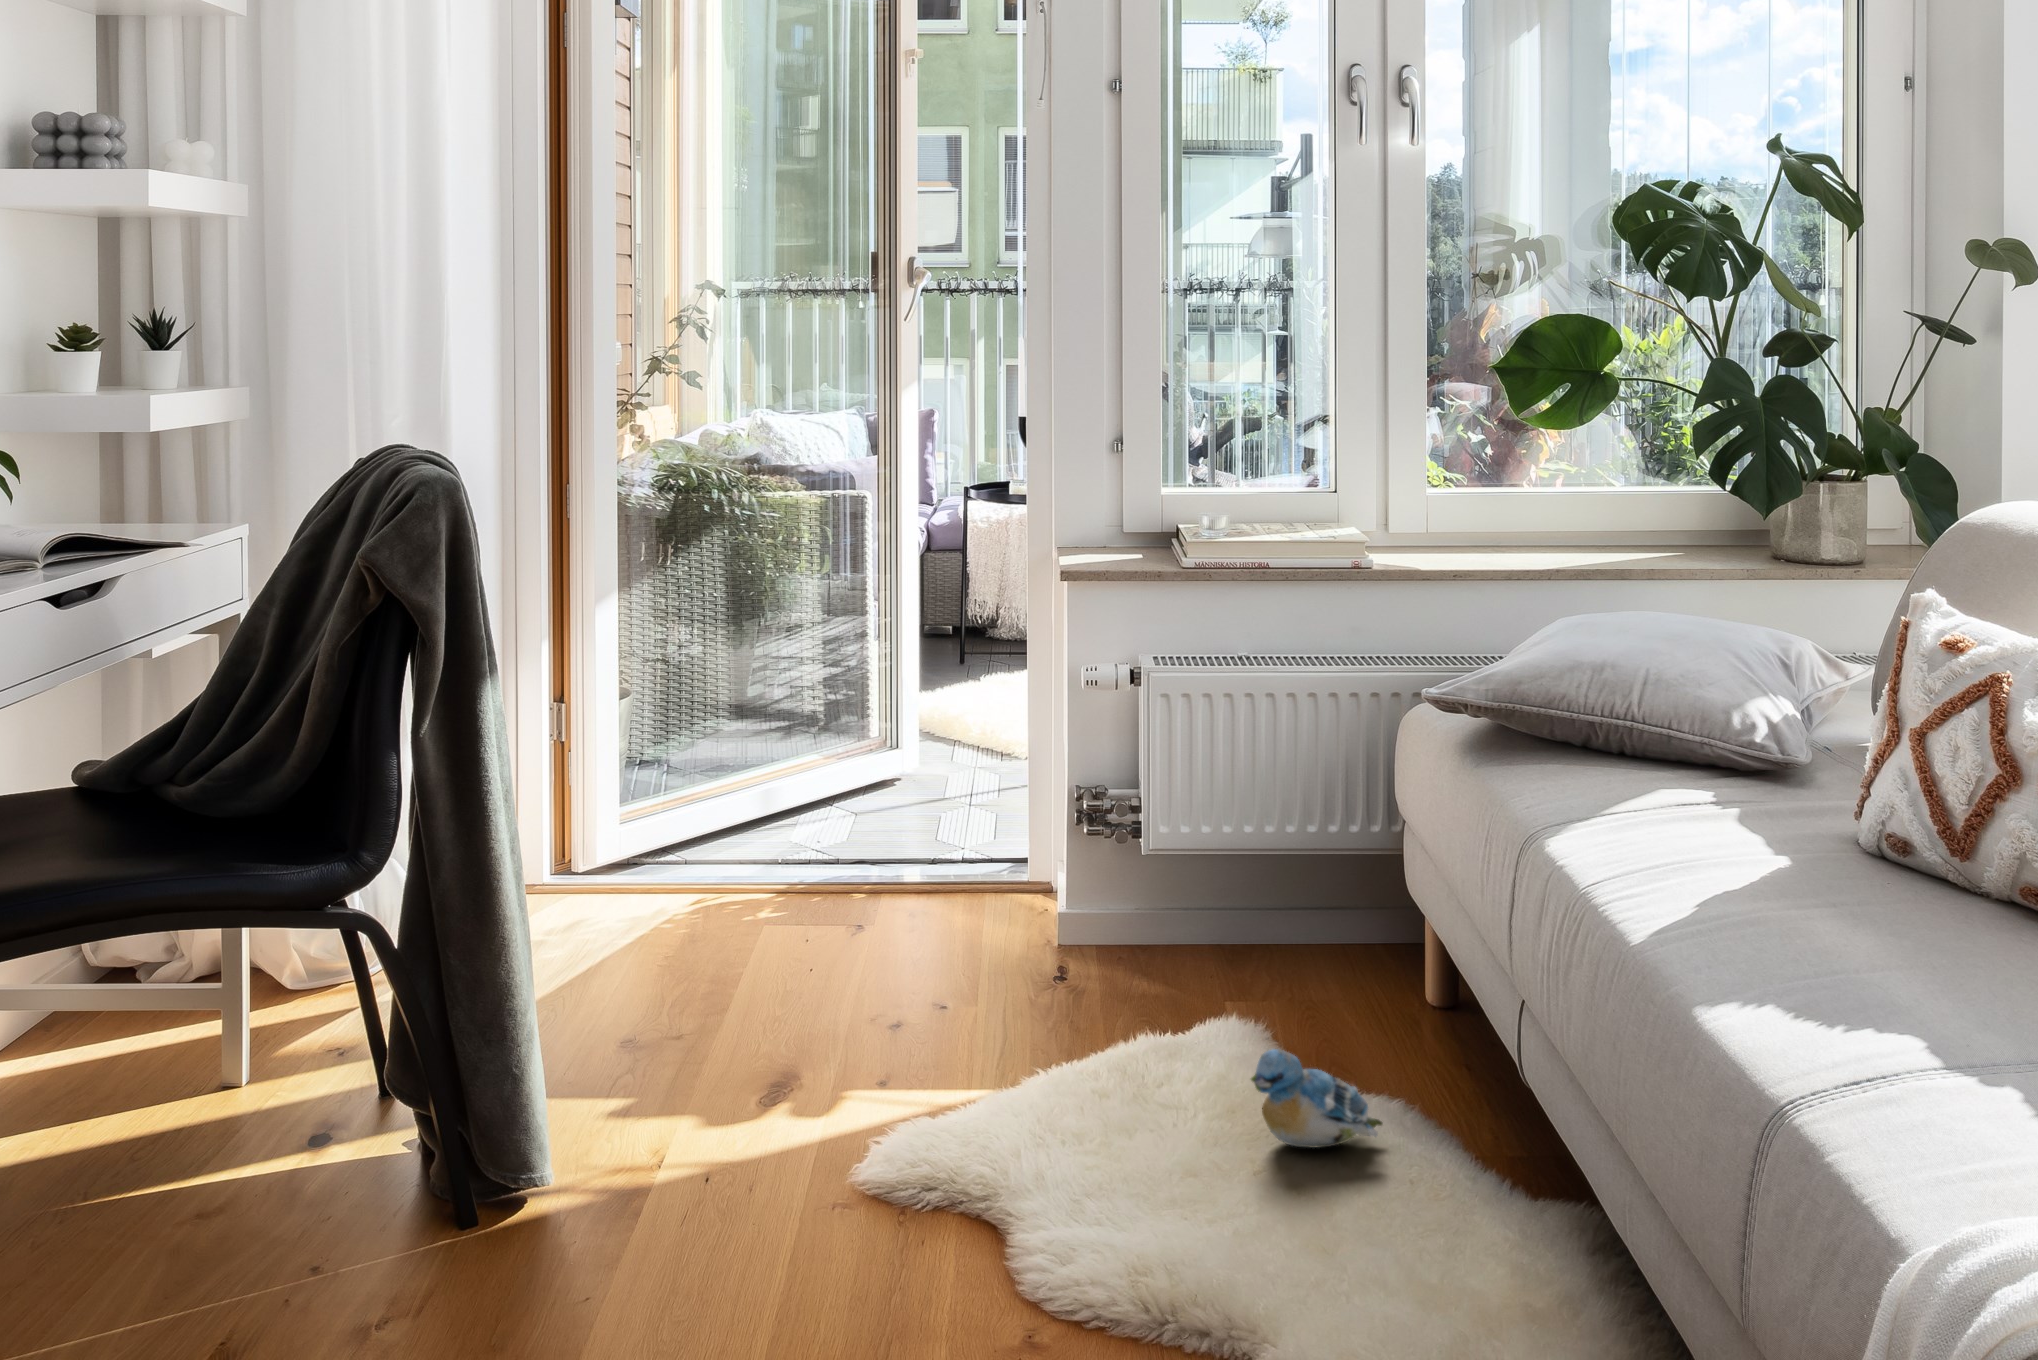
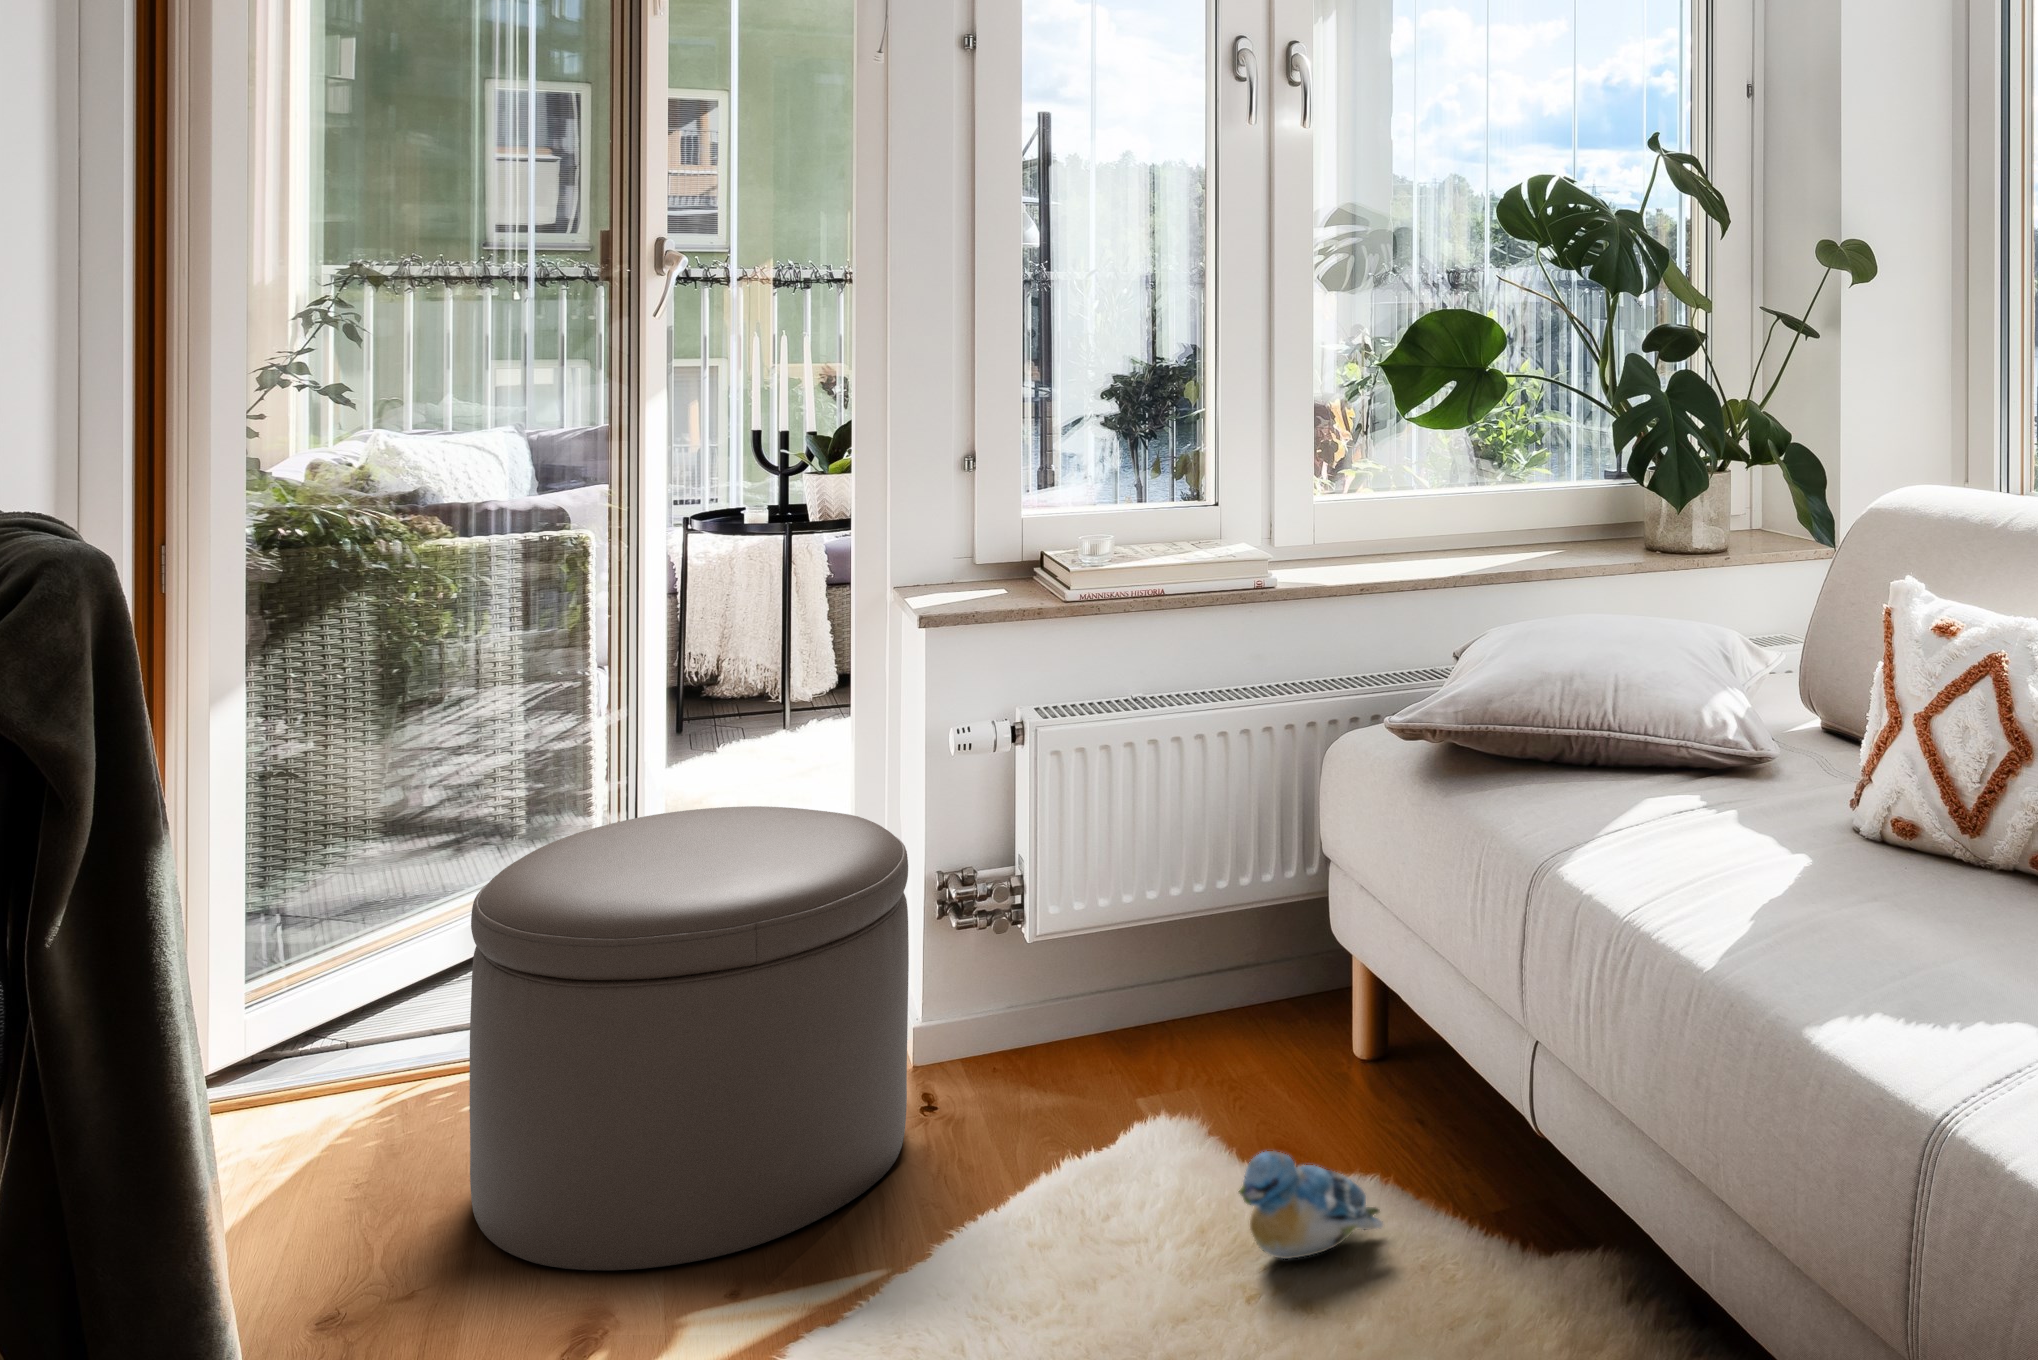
ottoman: none [725,712,1034,1054] -> present [470,806,909,1270]

